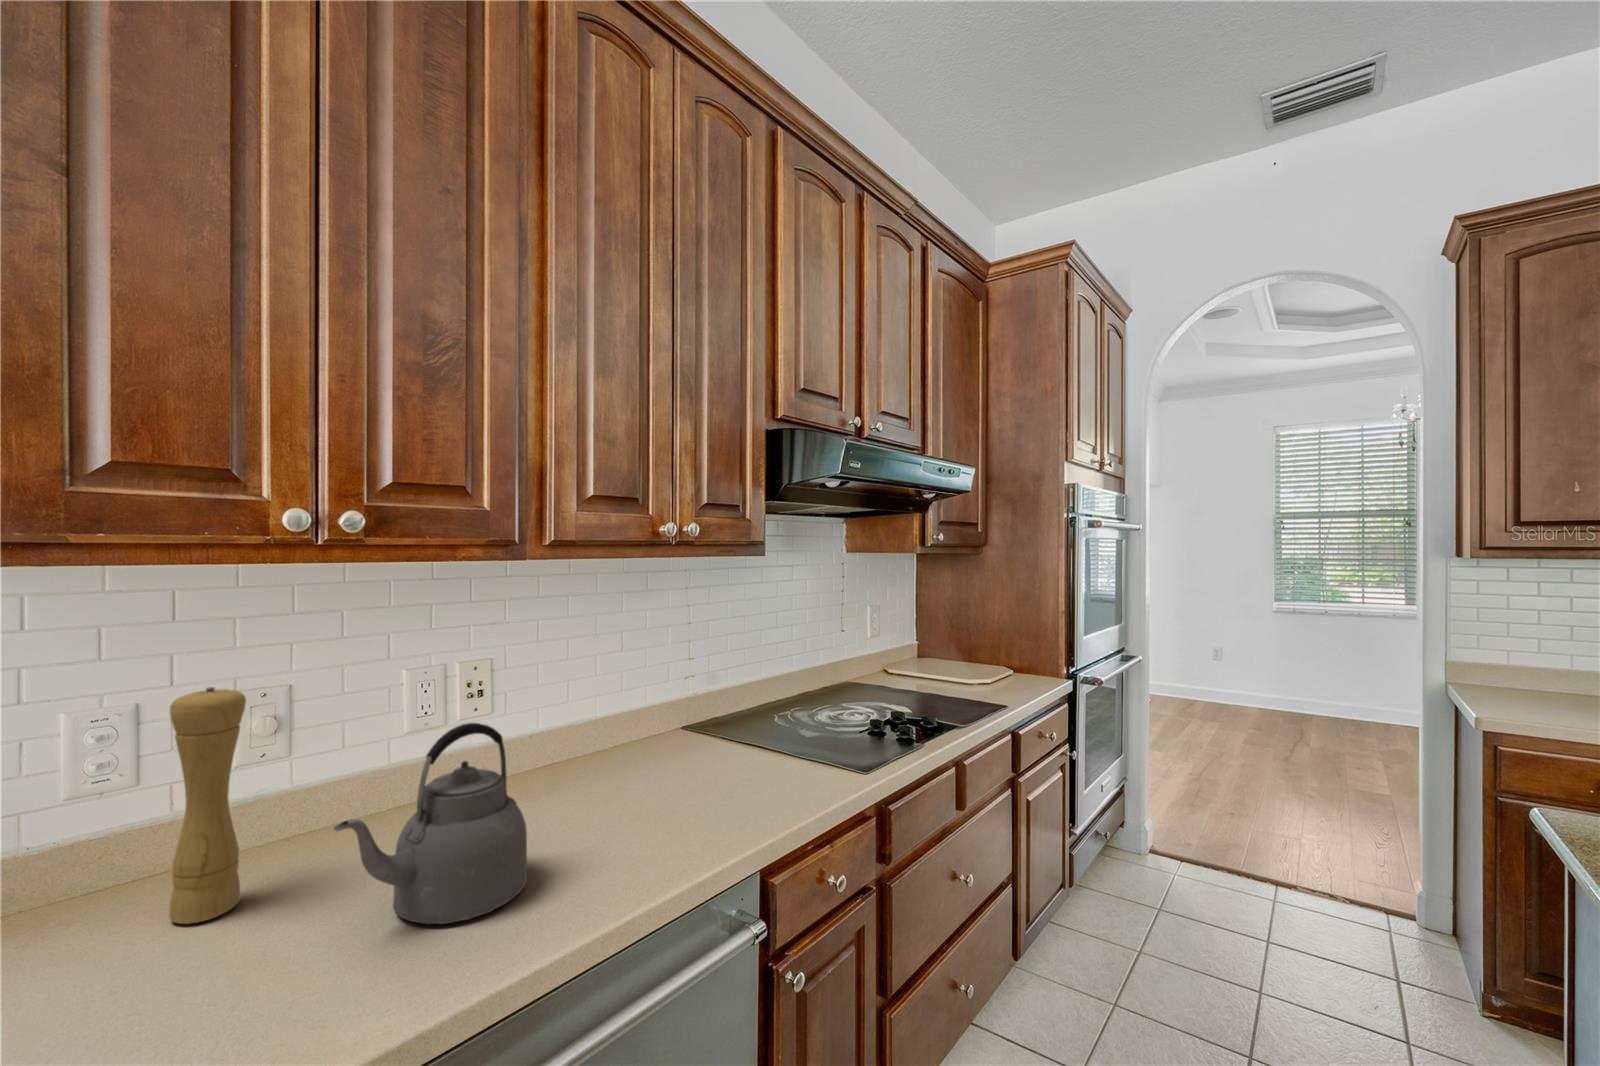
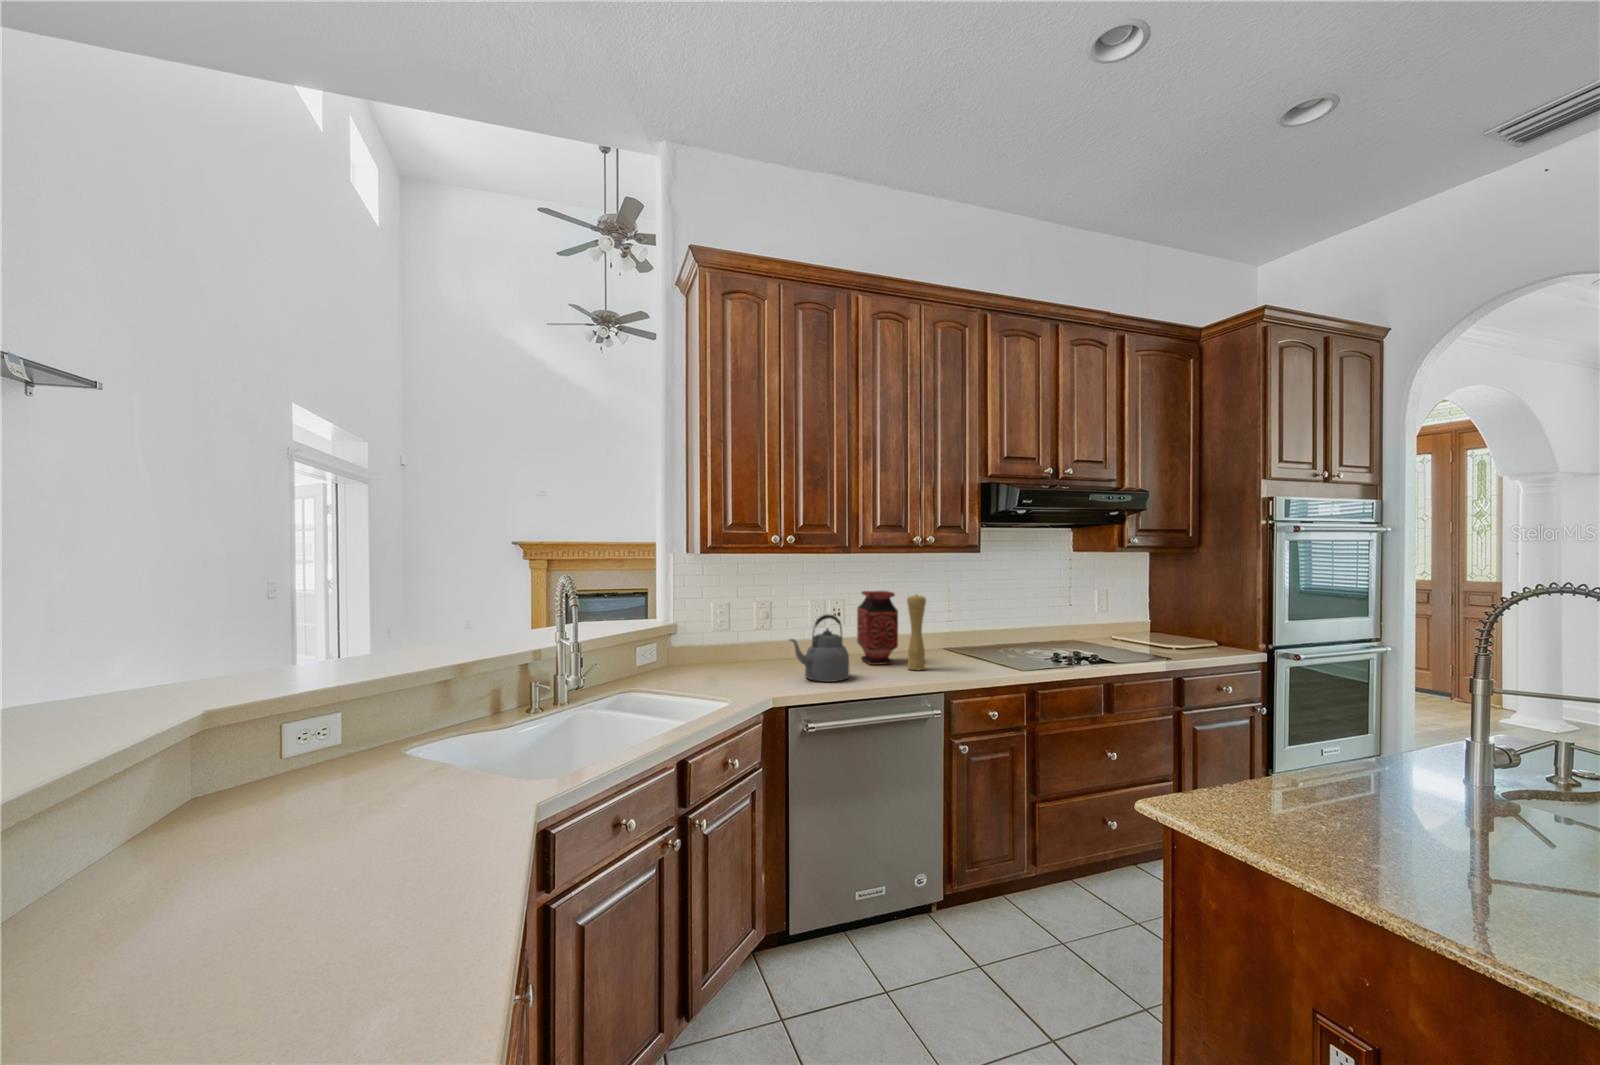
vase: none [527,636,625,806] -> present [857,591,898,665]
pepper mill: present [169,687,246,924] -> present [907,595,926,670]

